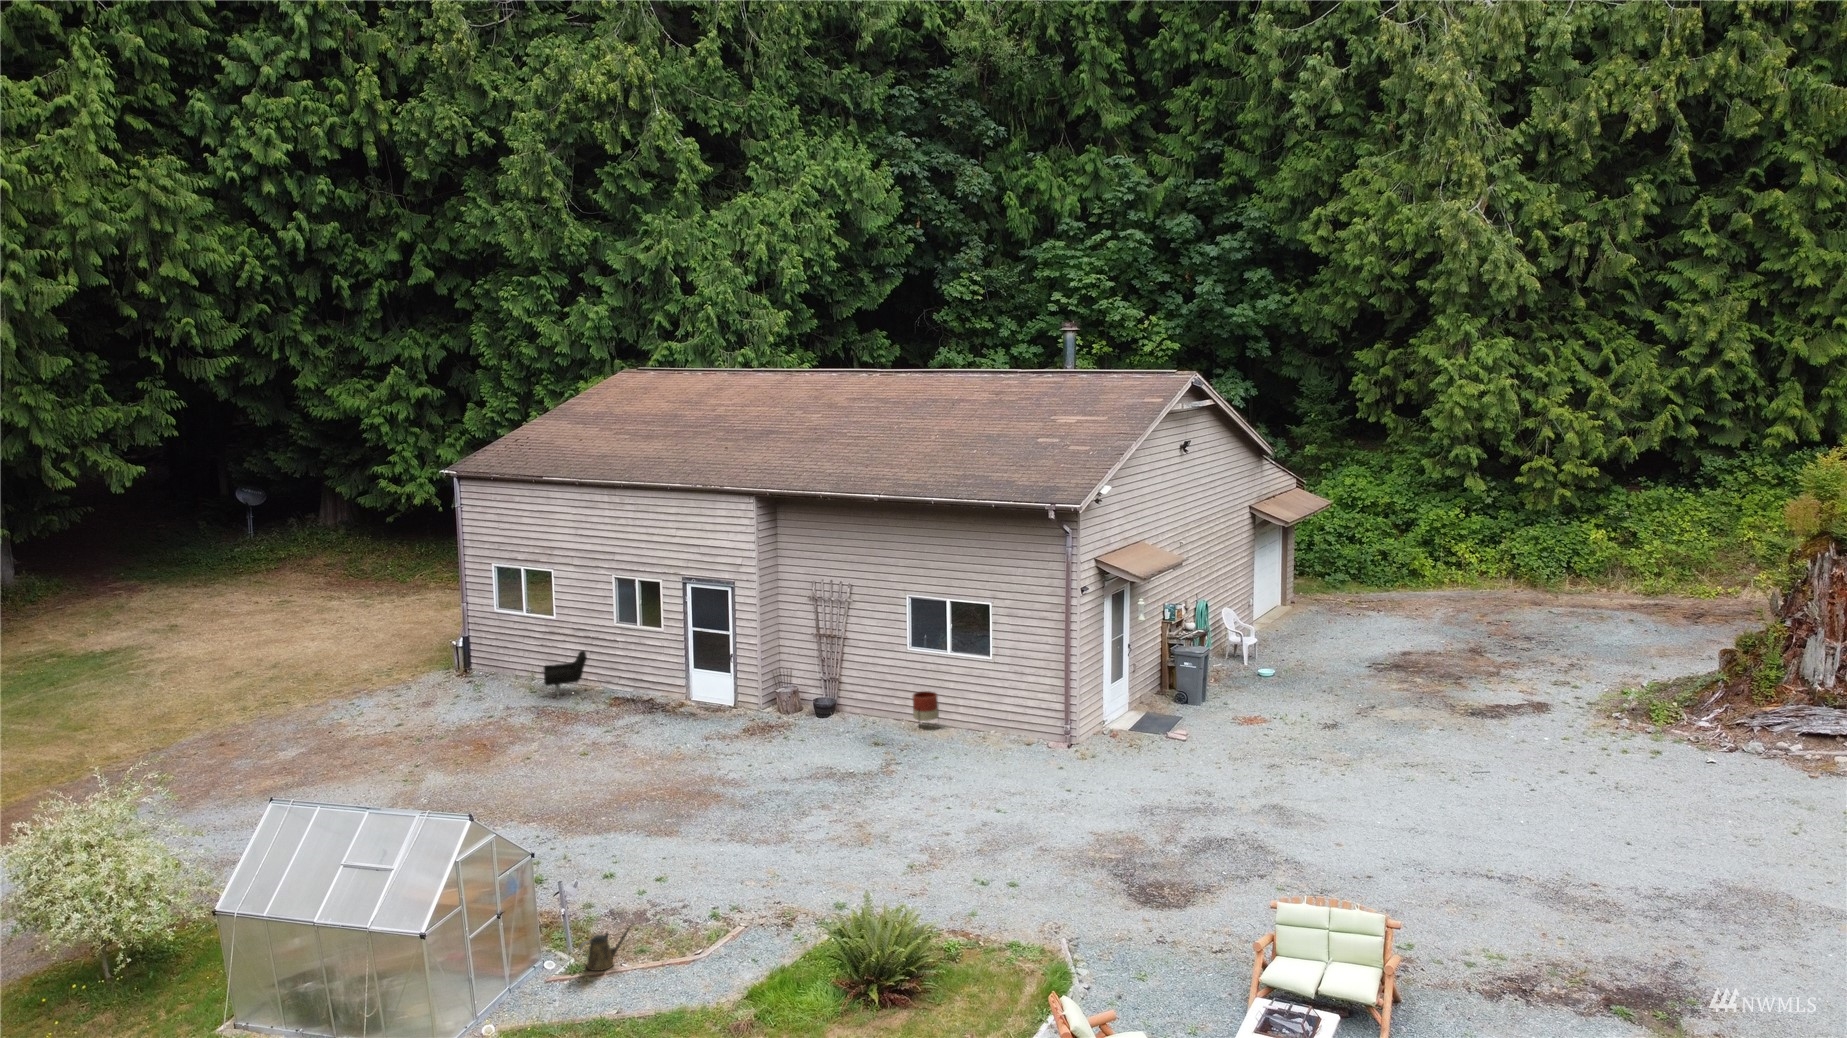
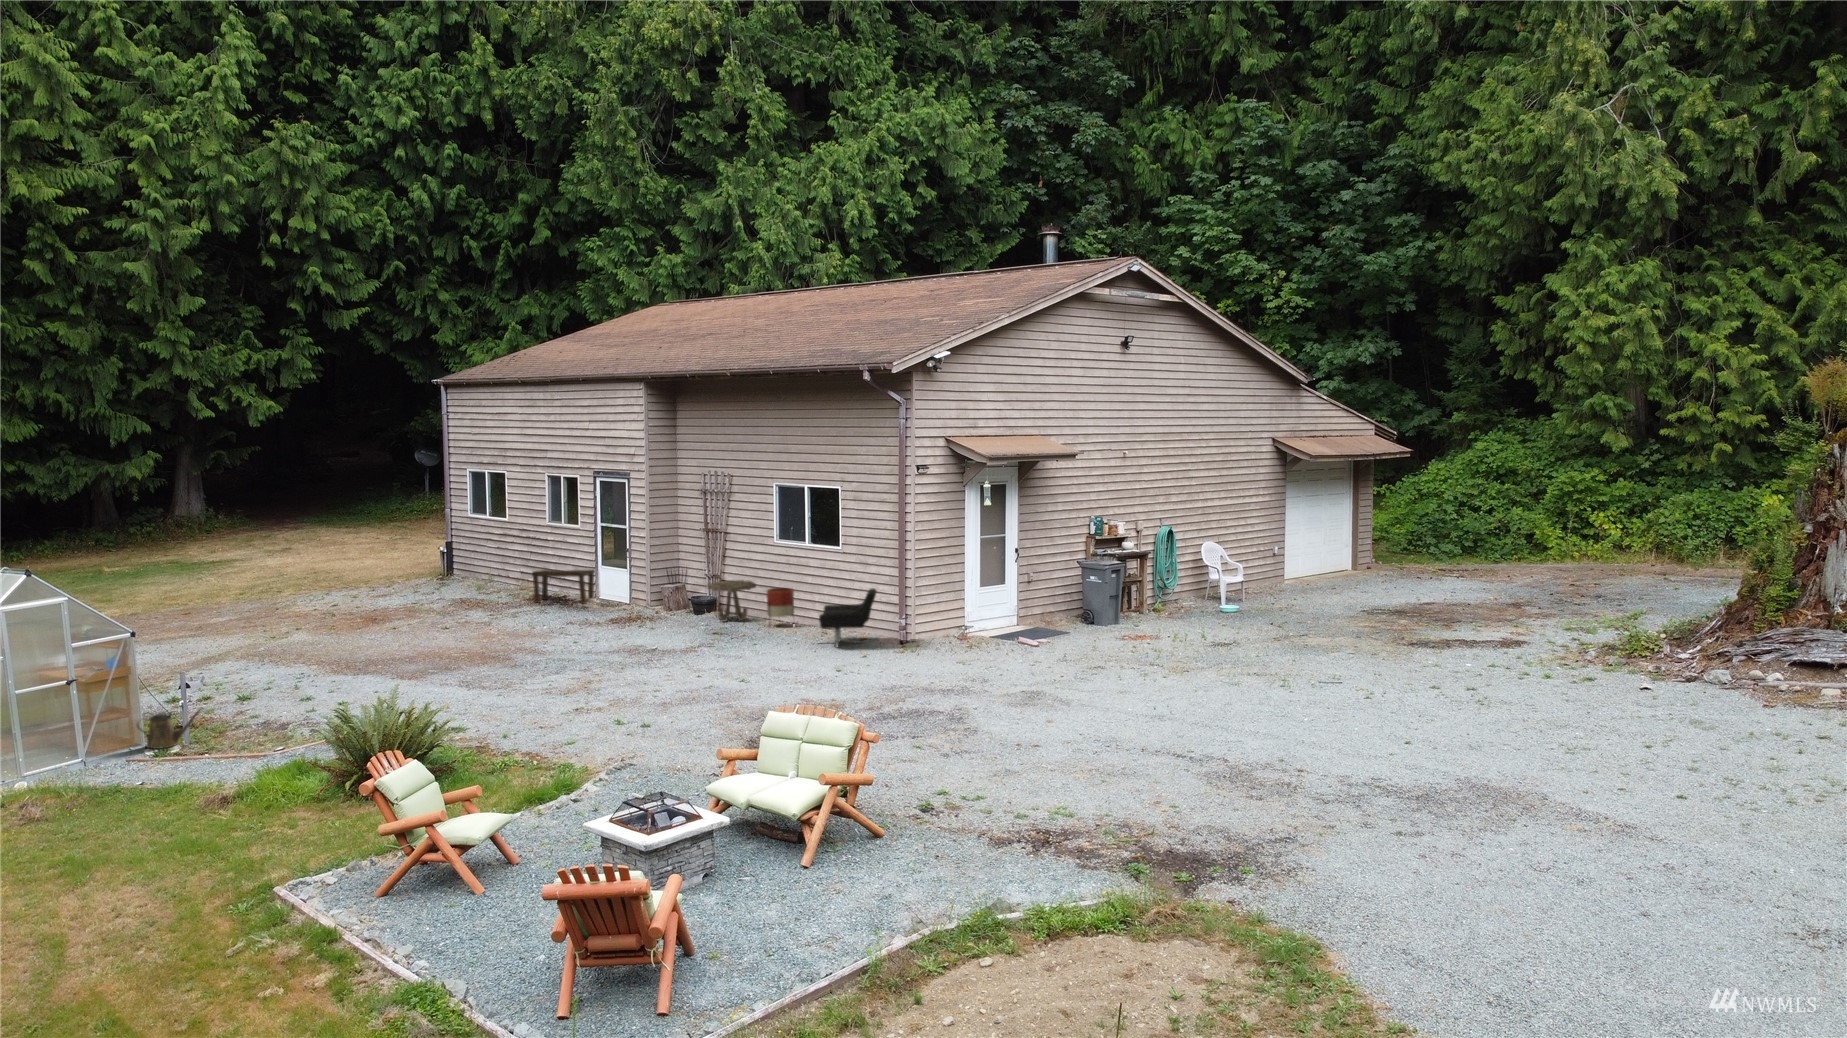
lounge chair: present [544,651,587,699] -> present [819,588,877,647]
bench: none [630,673,689,712] -> present [532,570,595,604]
side table: none [844,683,890,726] -> present [707,580,756,622]

